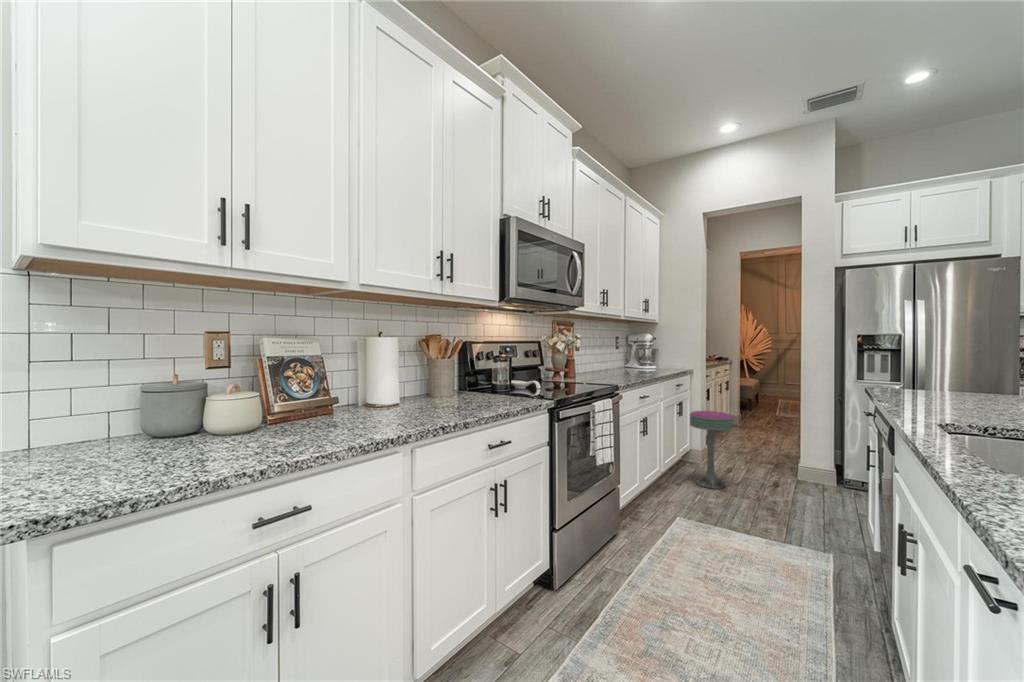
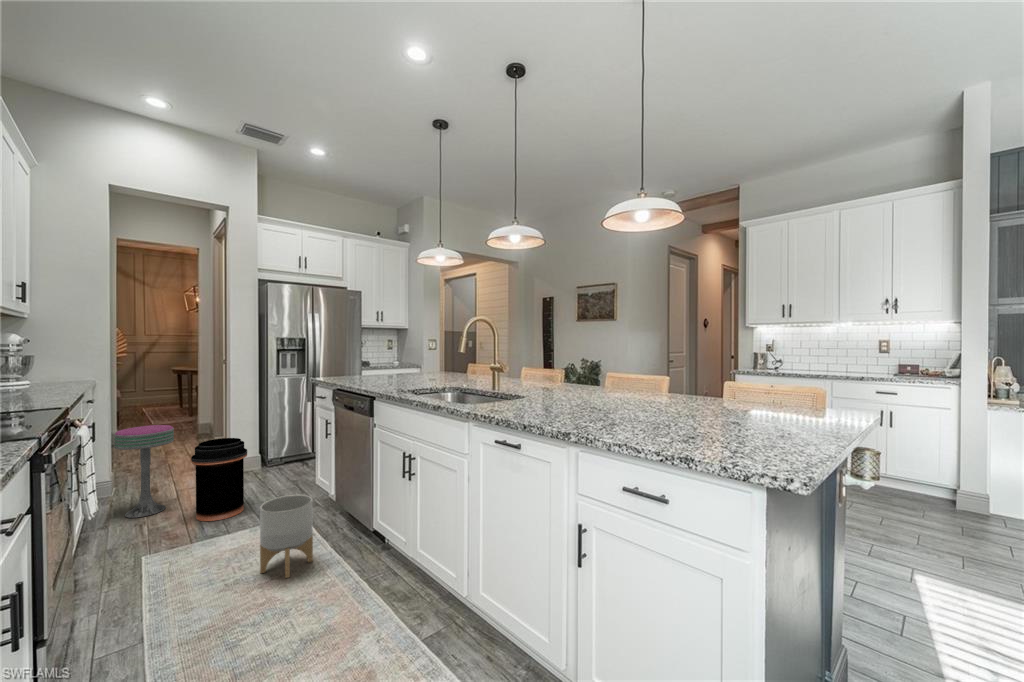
trash can: none [734,436,787,520] -> present [191,438,247,521]
planter: none [739,514,801,612] -> present [260,495,313,578]

